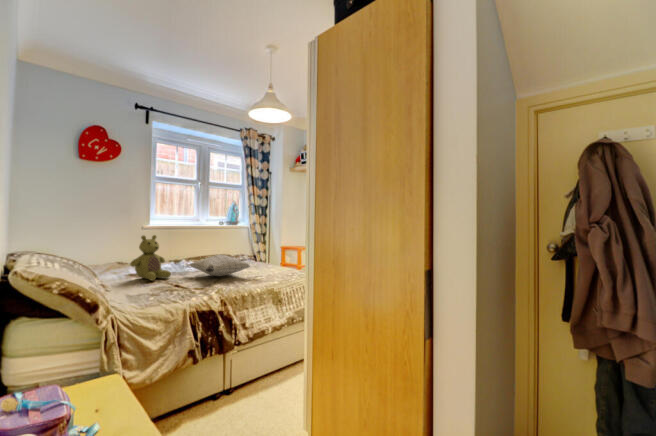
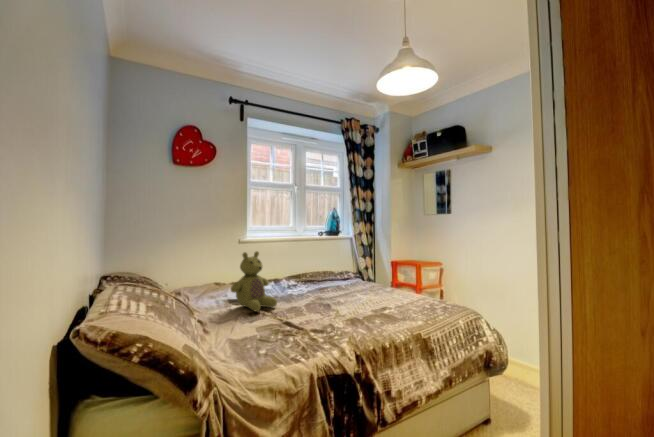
pillow: present [189,255,250,276] -> none [297,277,378,307]

